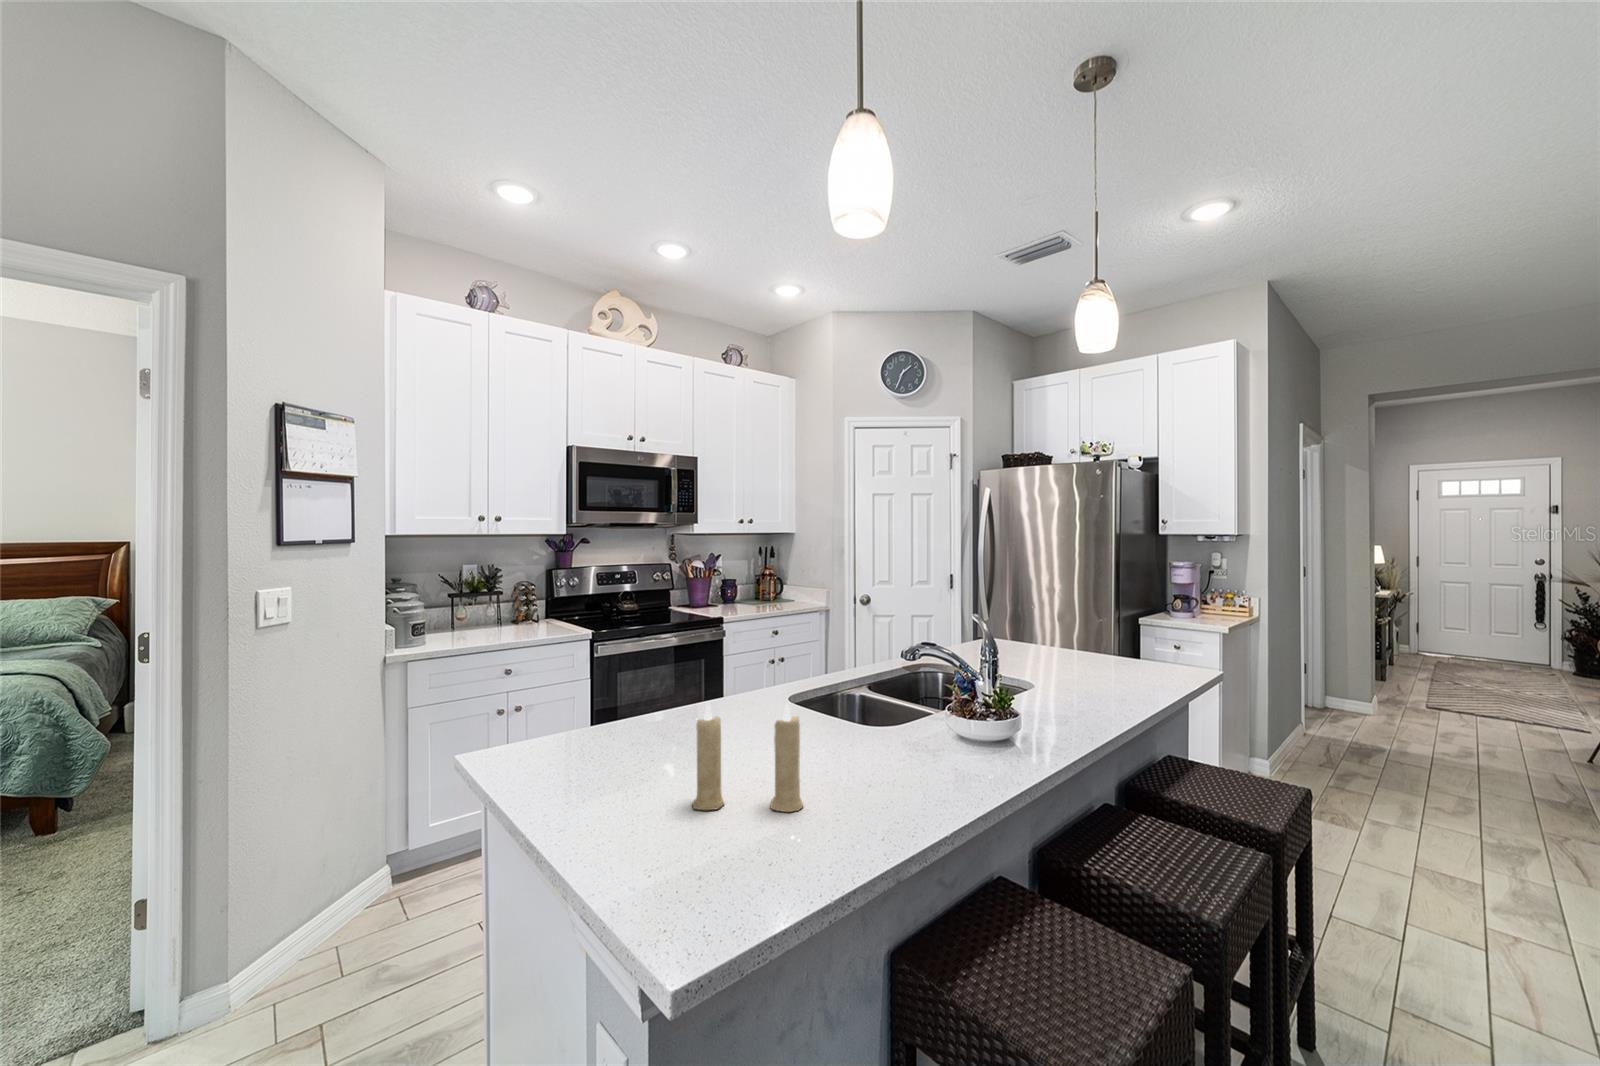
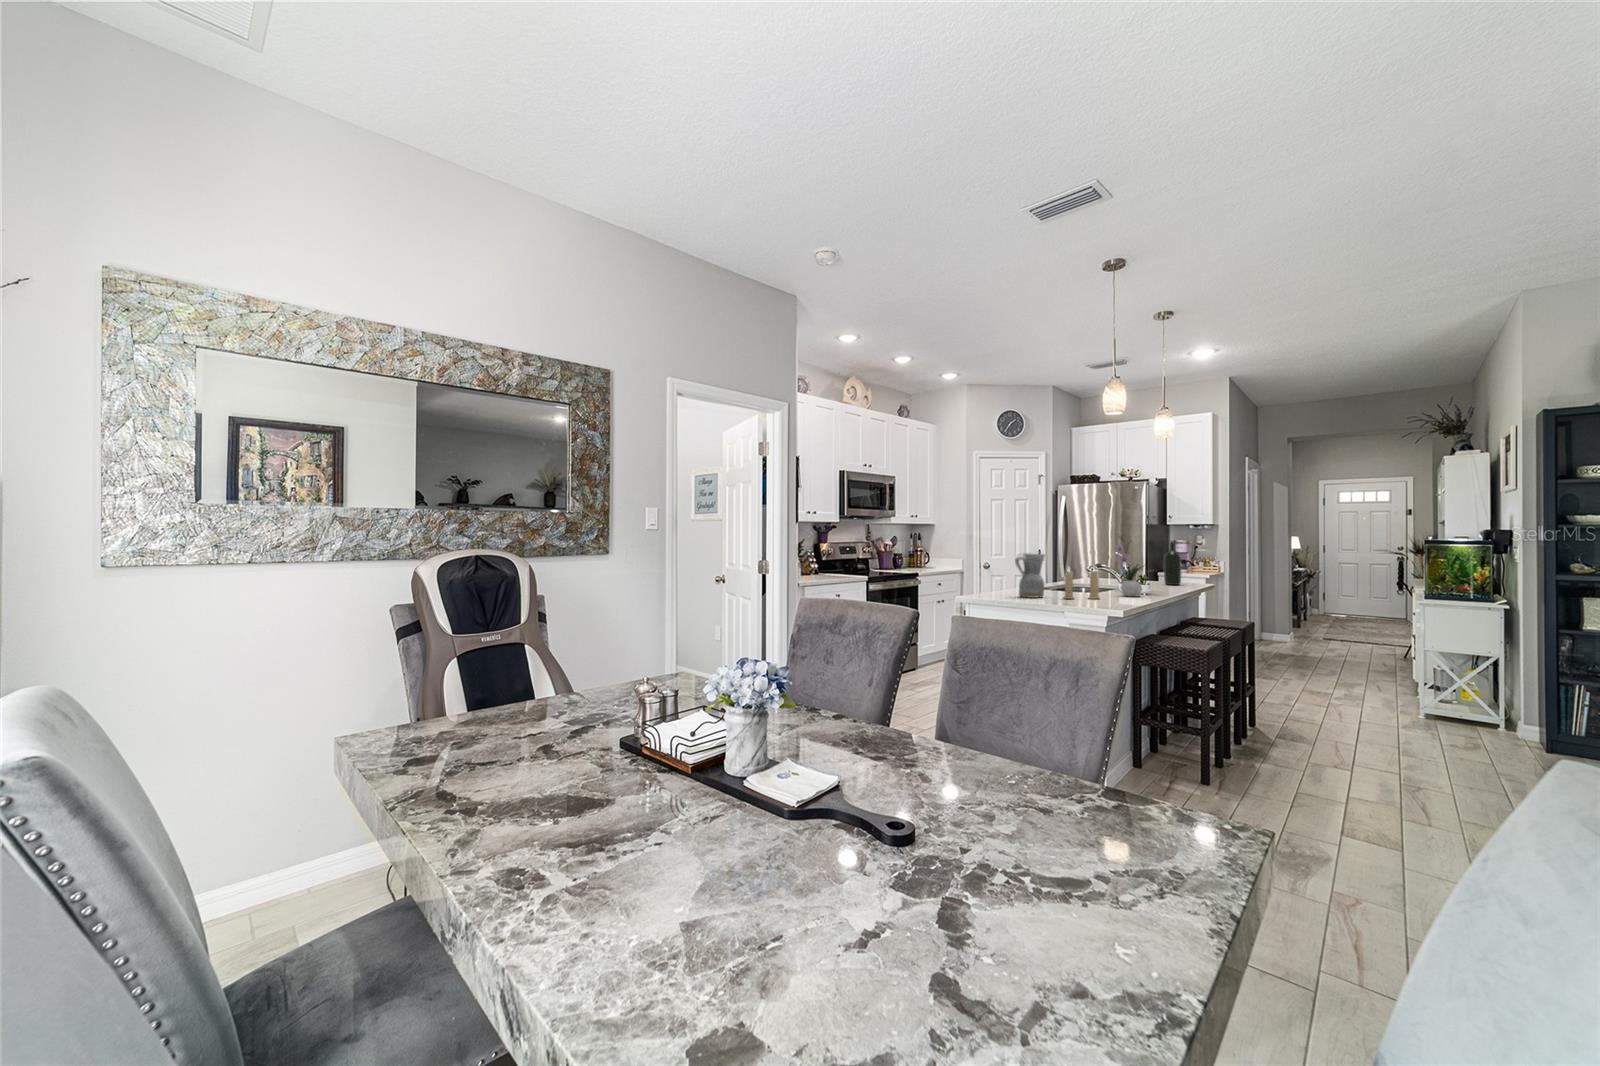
wine bottle: none [1096,588,1135,694] -> present [1164,541,1181,585]
flower arrangement: none [886,598,964,788] -> present [1115,540,1142,596]
ceramic pitcher: none [580,649,670,790] -> present [1015,553,1045,598]

